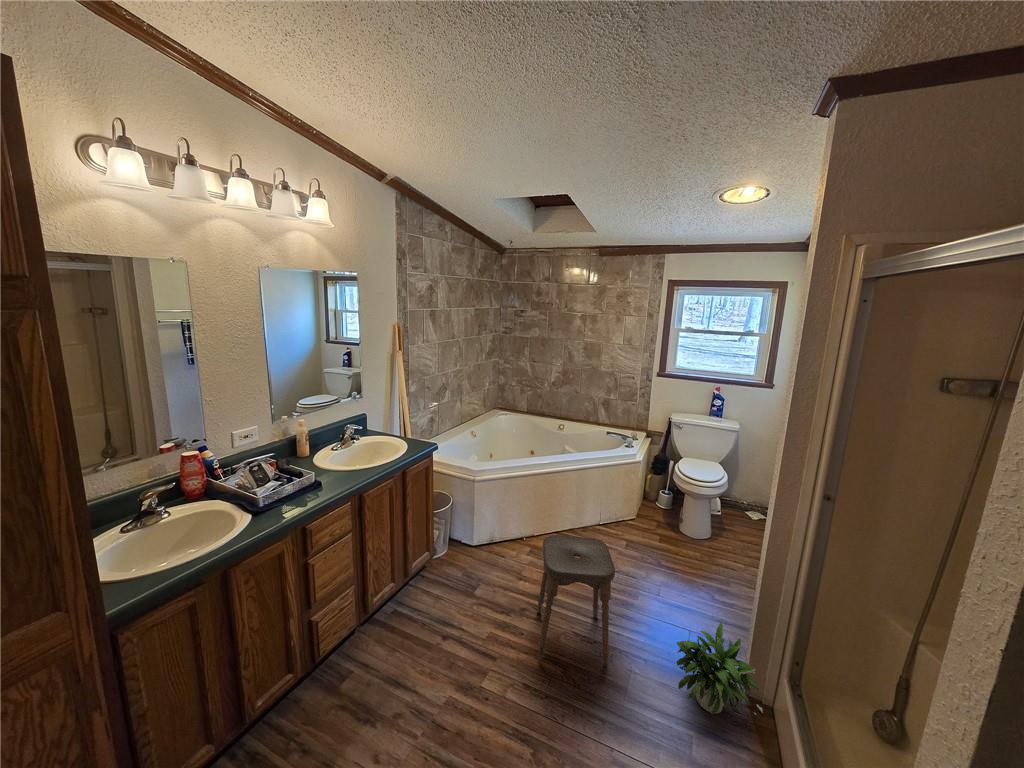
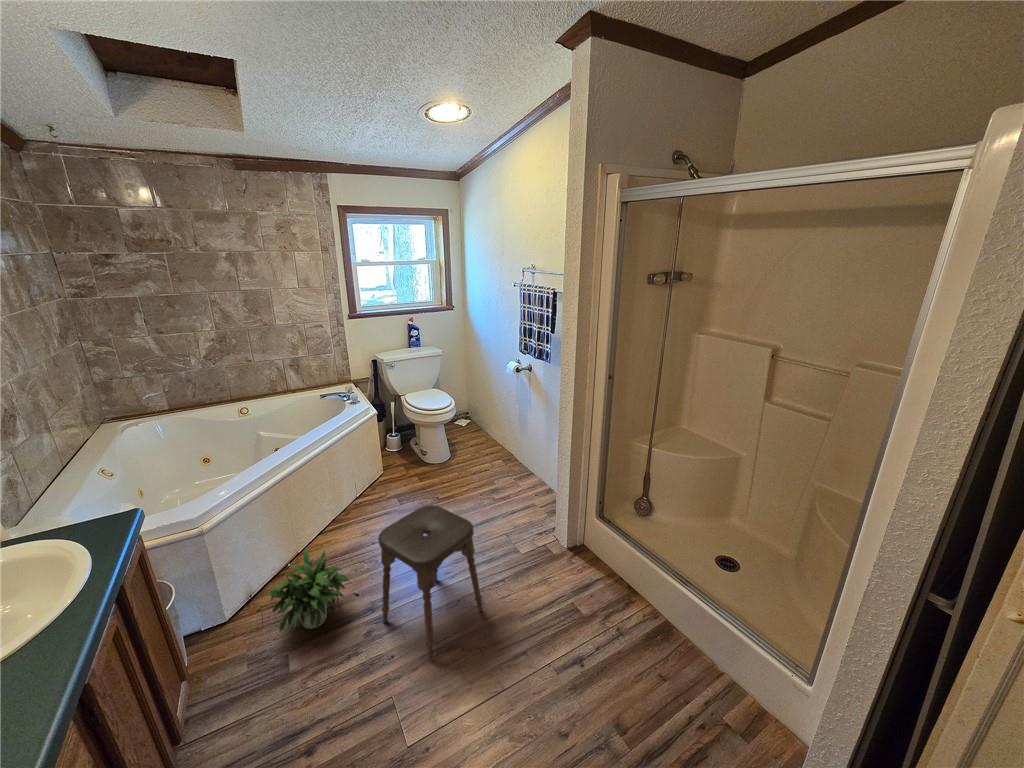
potted plant: present [677,622,763,715] -> present [267,548,358,634]

